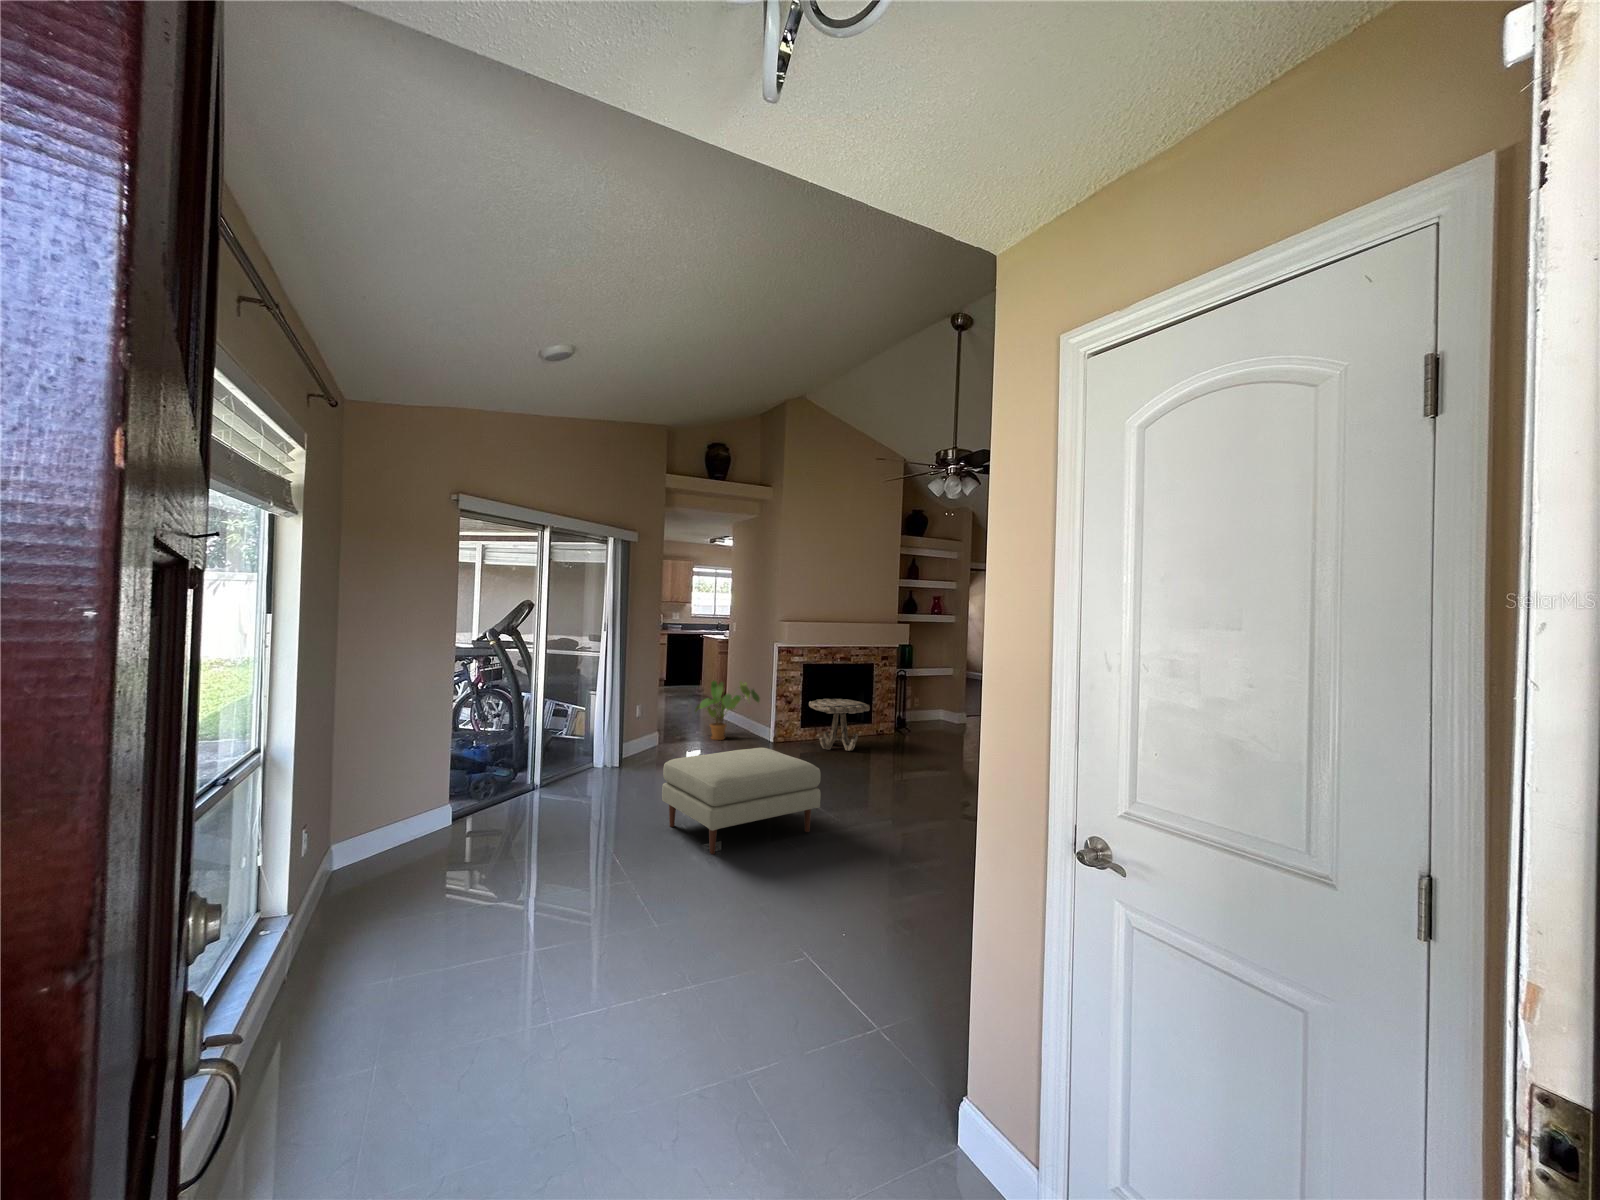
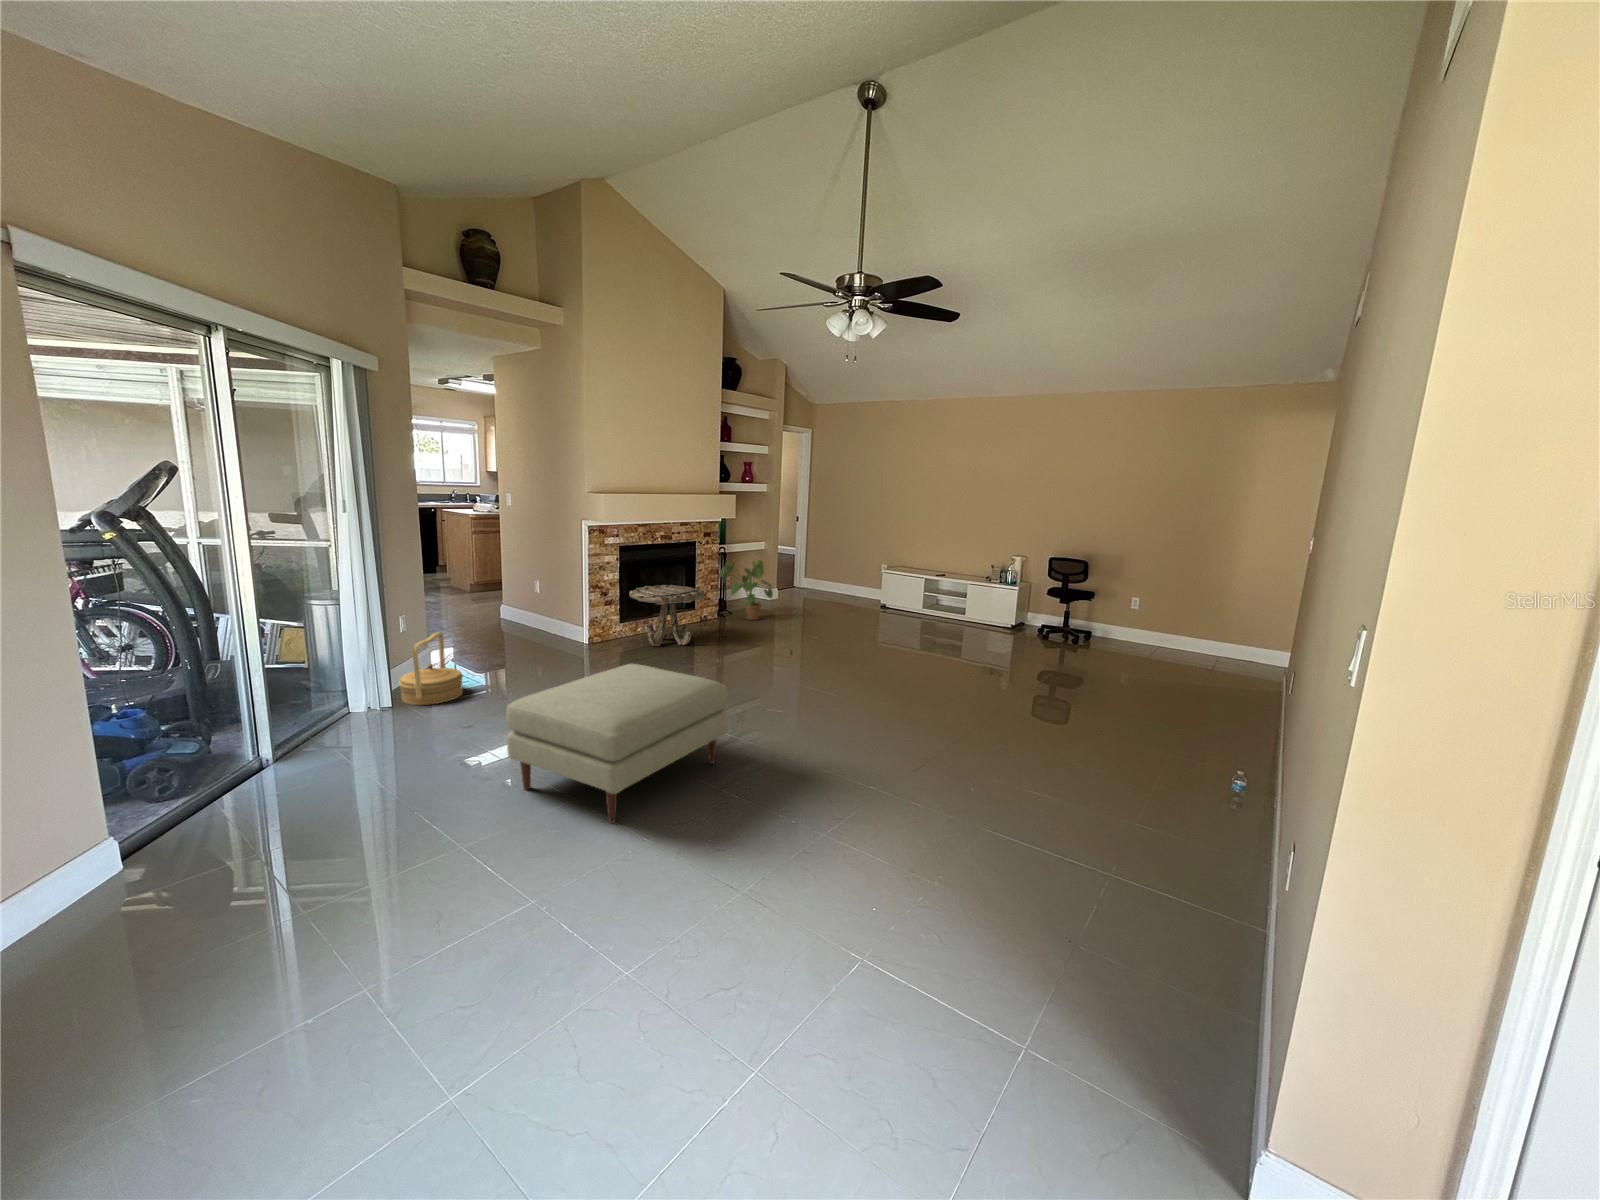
house plant: present [695,681,760,740] -> present [719,560,773,620]
woven basket: none [628,719,670,770] -> present [399,632,463,705]

